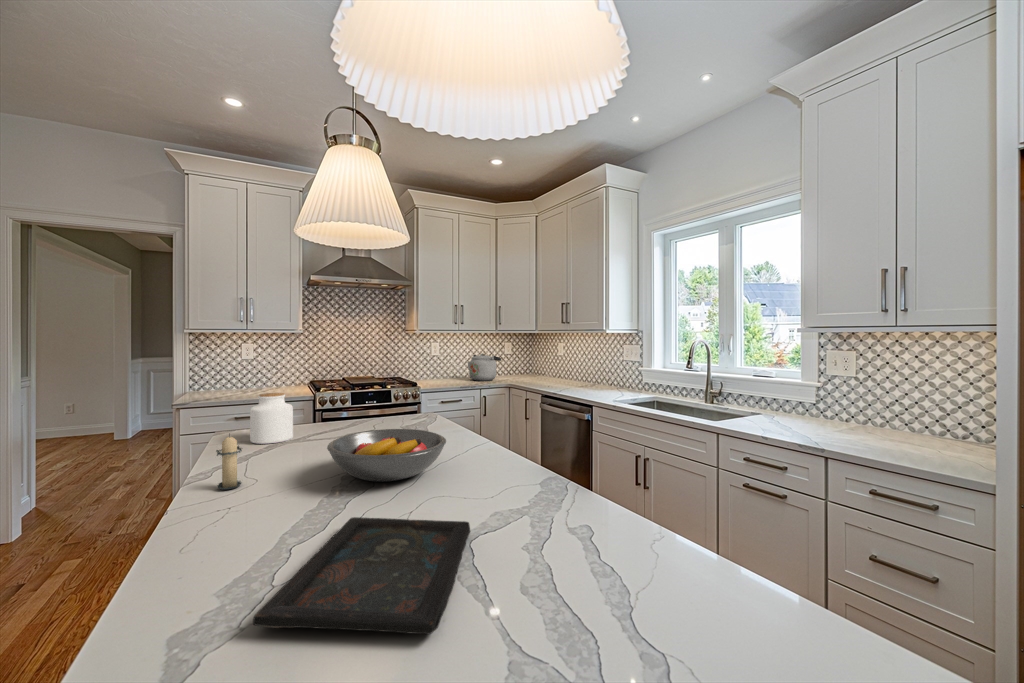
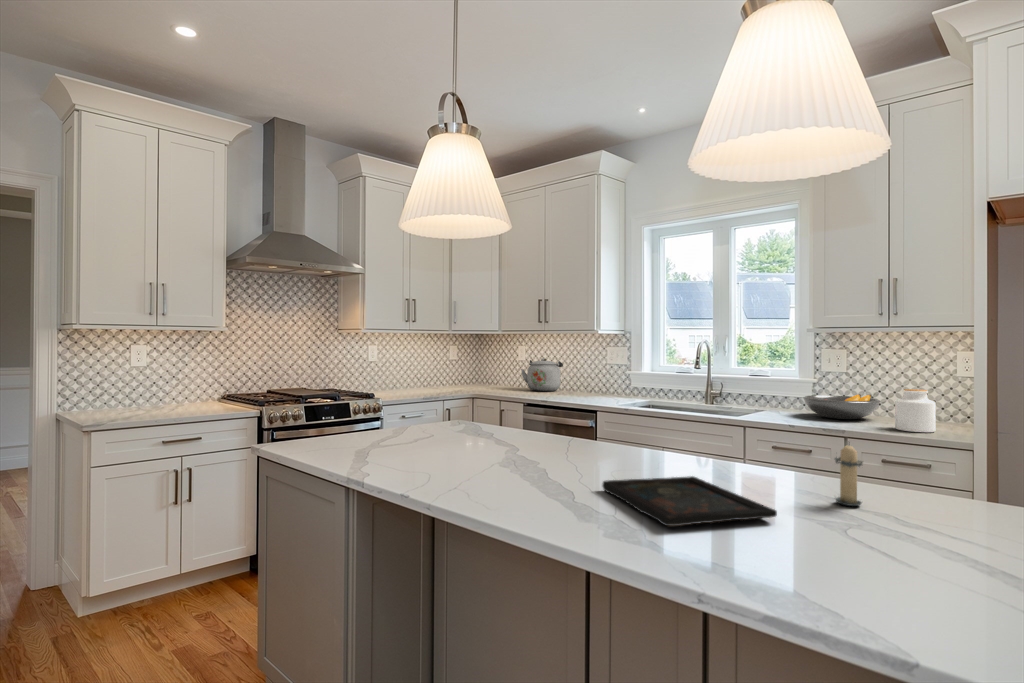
kettle: present [468,353,501,381] -> present [521,358,563,391]
jar: present [250,393,293,444] -> present [895,389,936,432]
fruit bowl: present [327,429,446,482] -> present [803,394,880,419]
candle: present [216,433,242,490] -> present [835,442,862,506]

